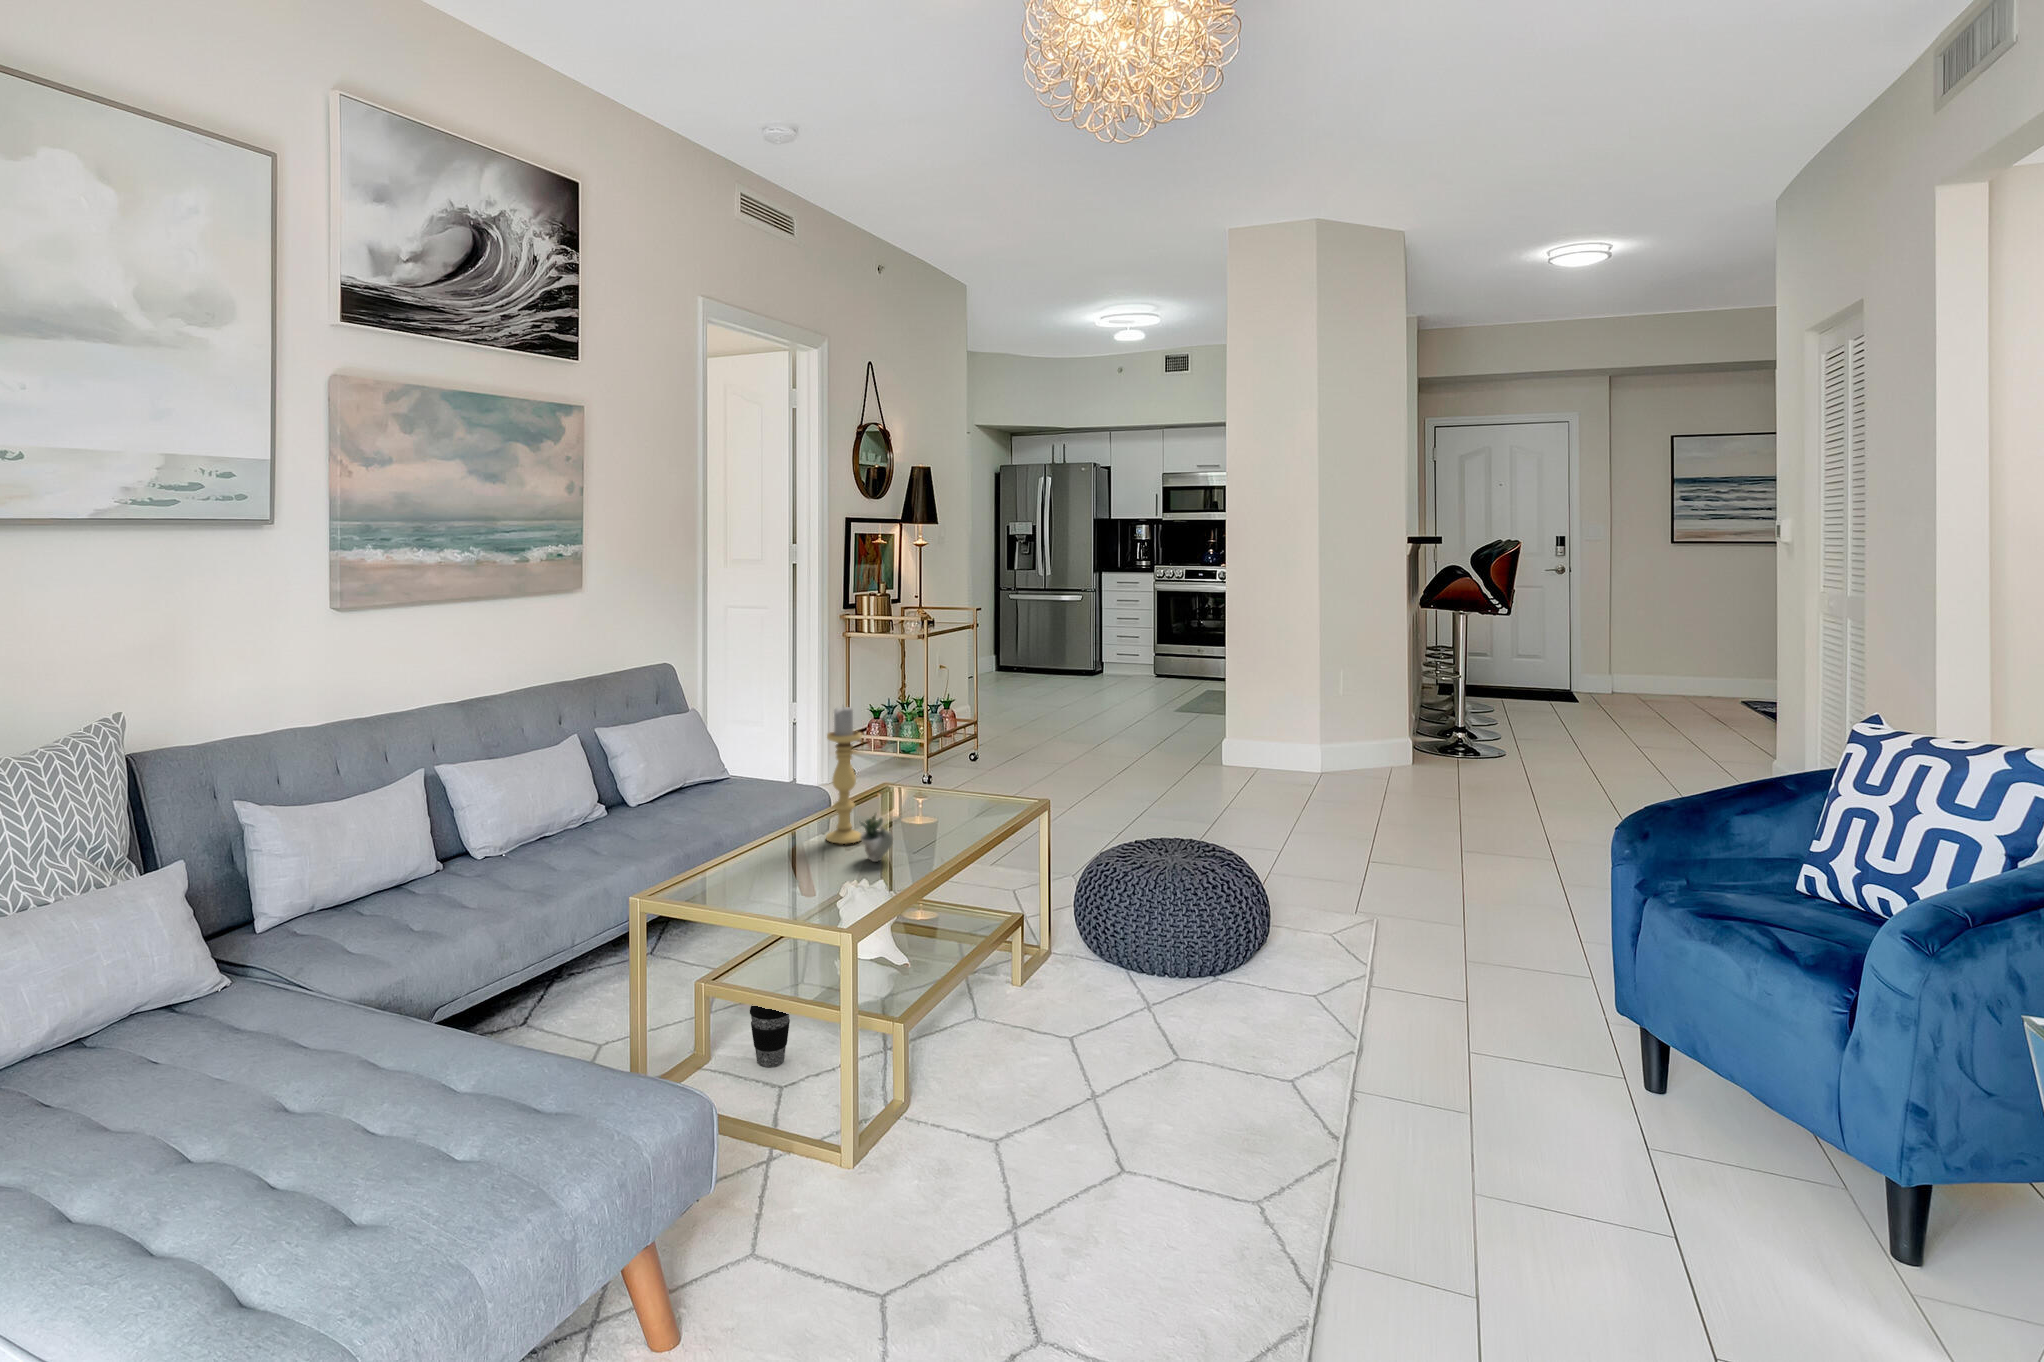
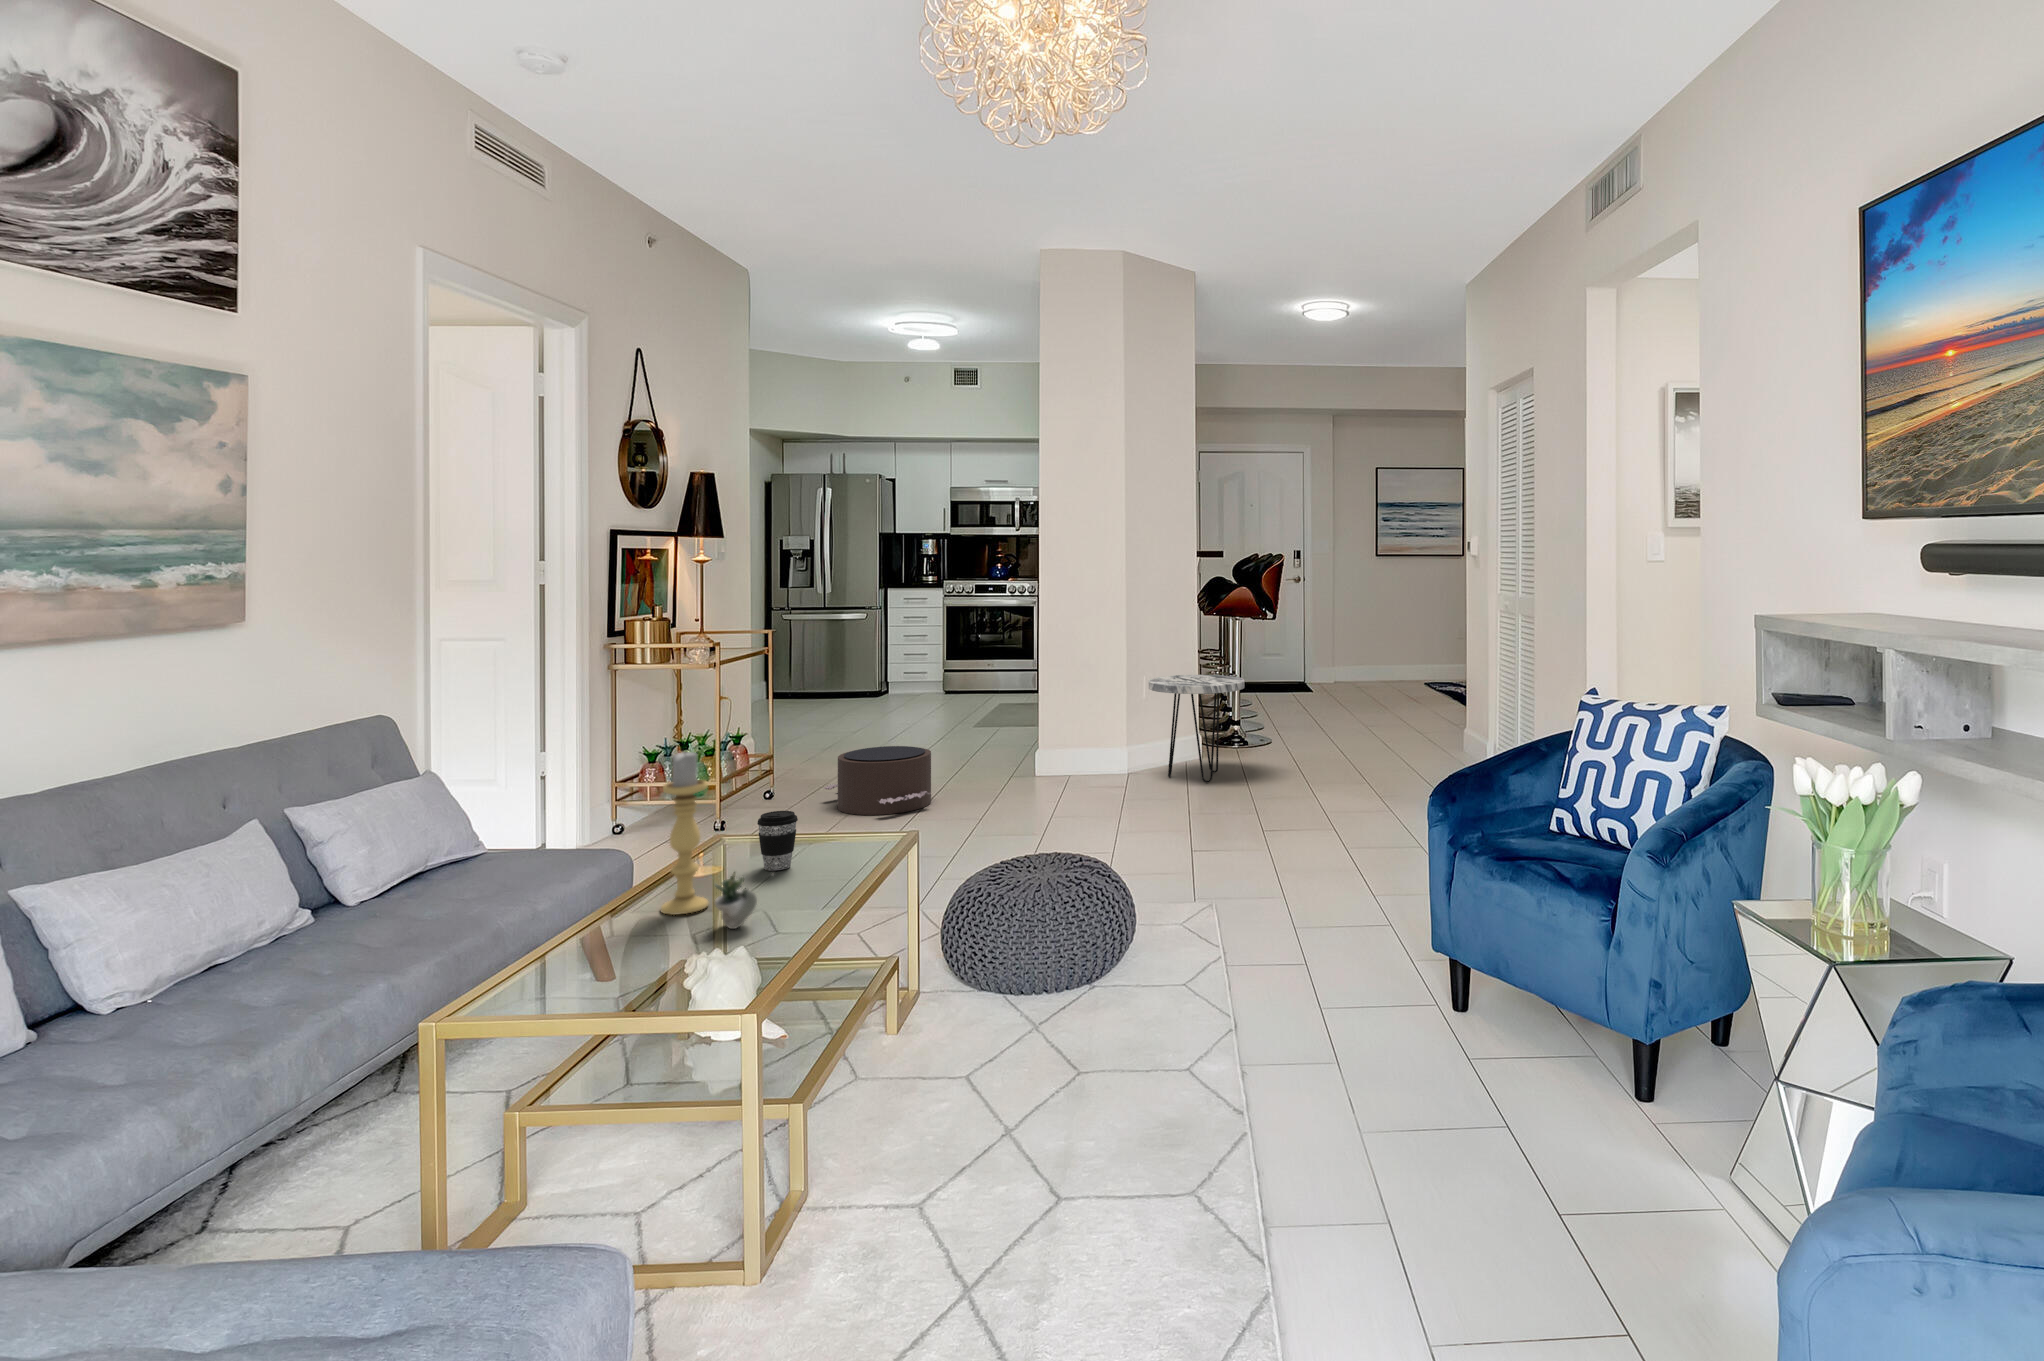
side table: none [1343,671,1456,789] -> present [1149,675,1244,783]
pouf: none [1021,721,1116,784] -> present [824,746,931,815]
coffee cup: present [750,1006,790,1067] -> present [757,811,798,870]

